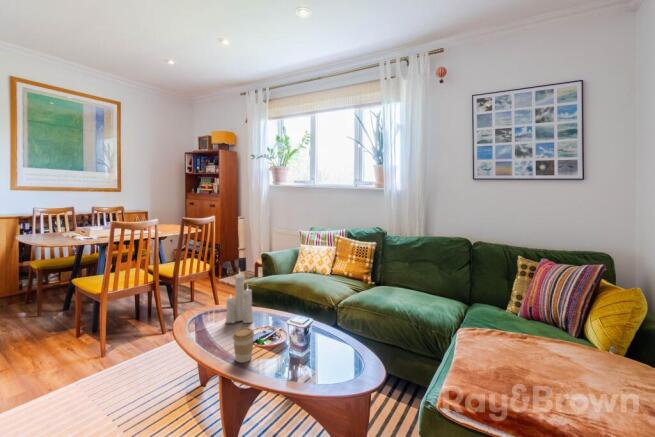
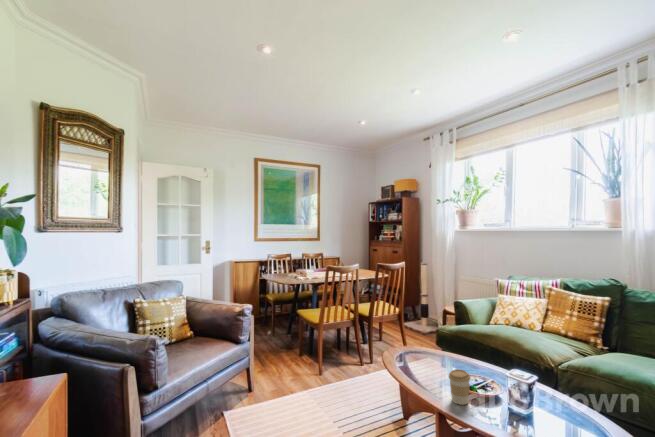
candle: present [226,273,253,323] -> none [432,309,460,370]

